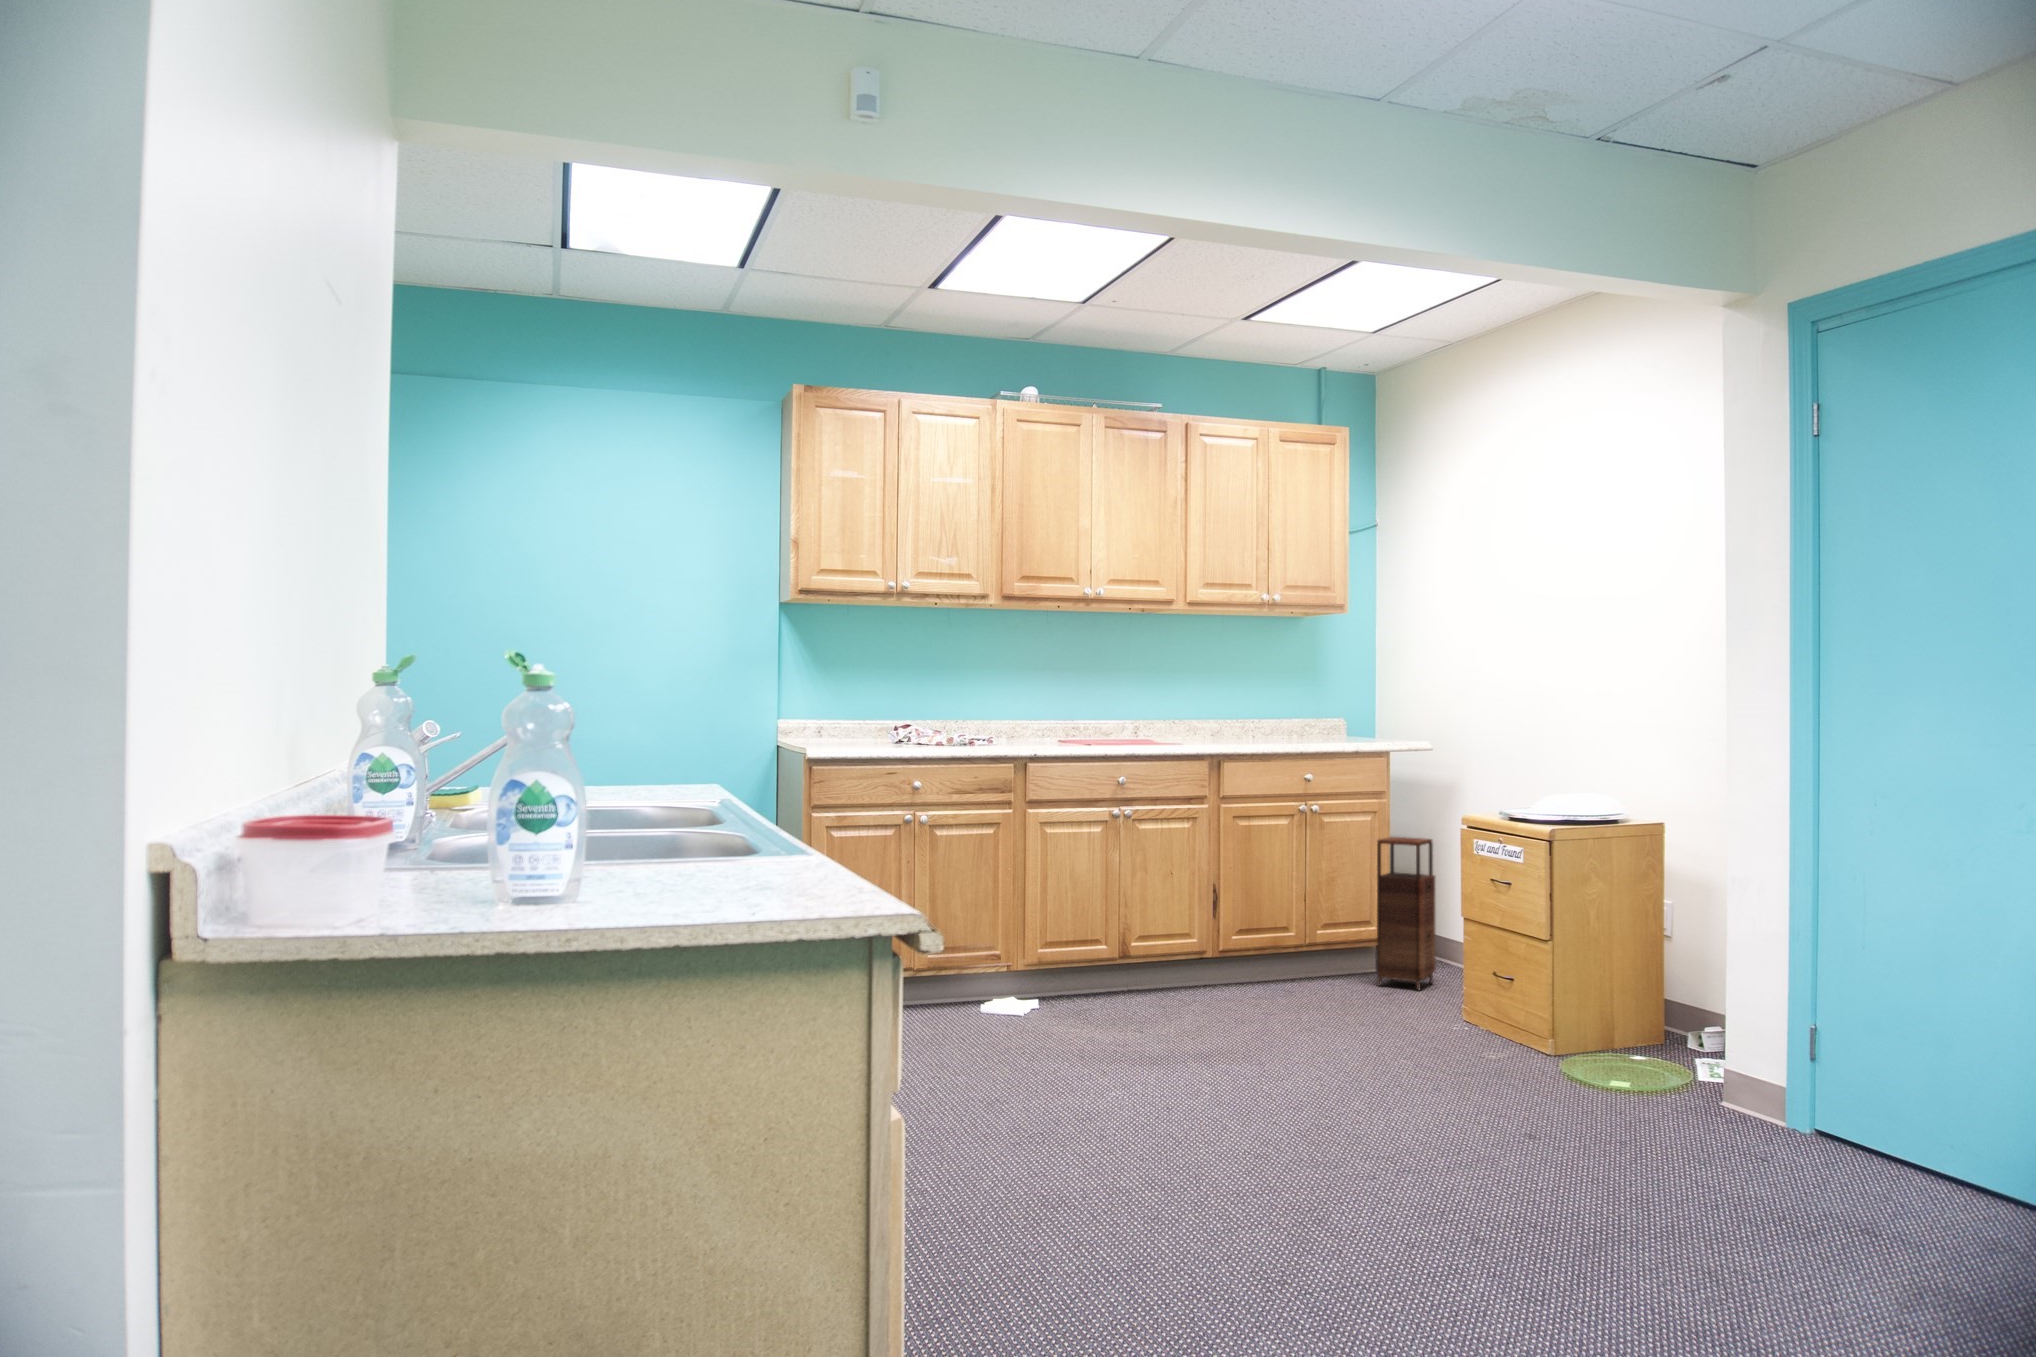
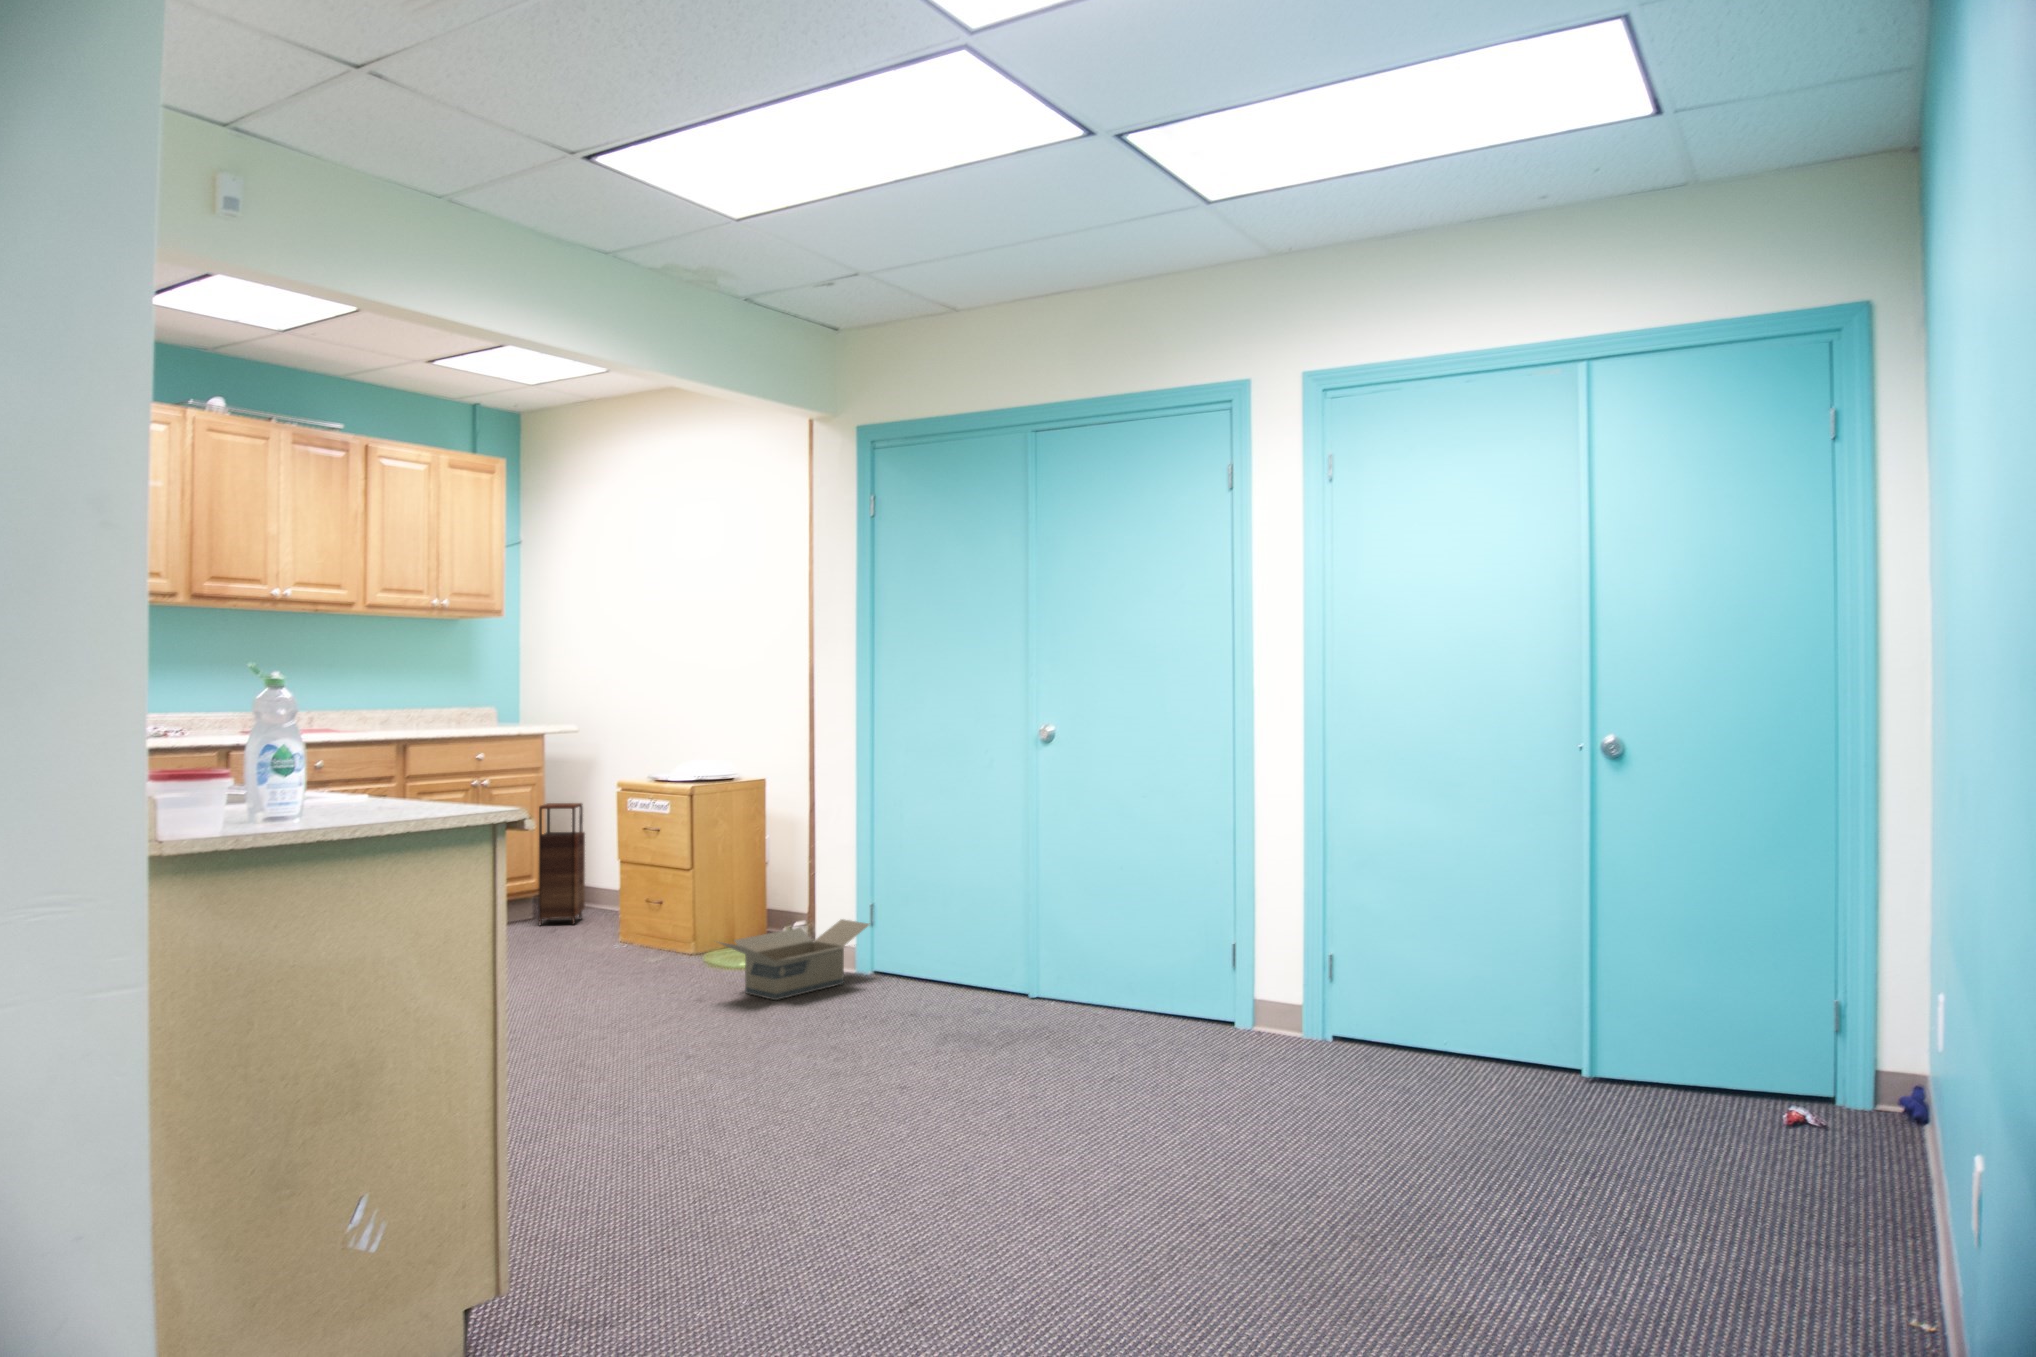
cardboard box: none [1549,1041,1810,1149] -> present [721,919,870,1000]

